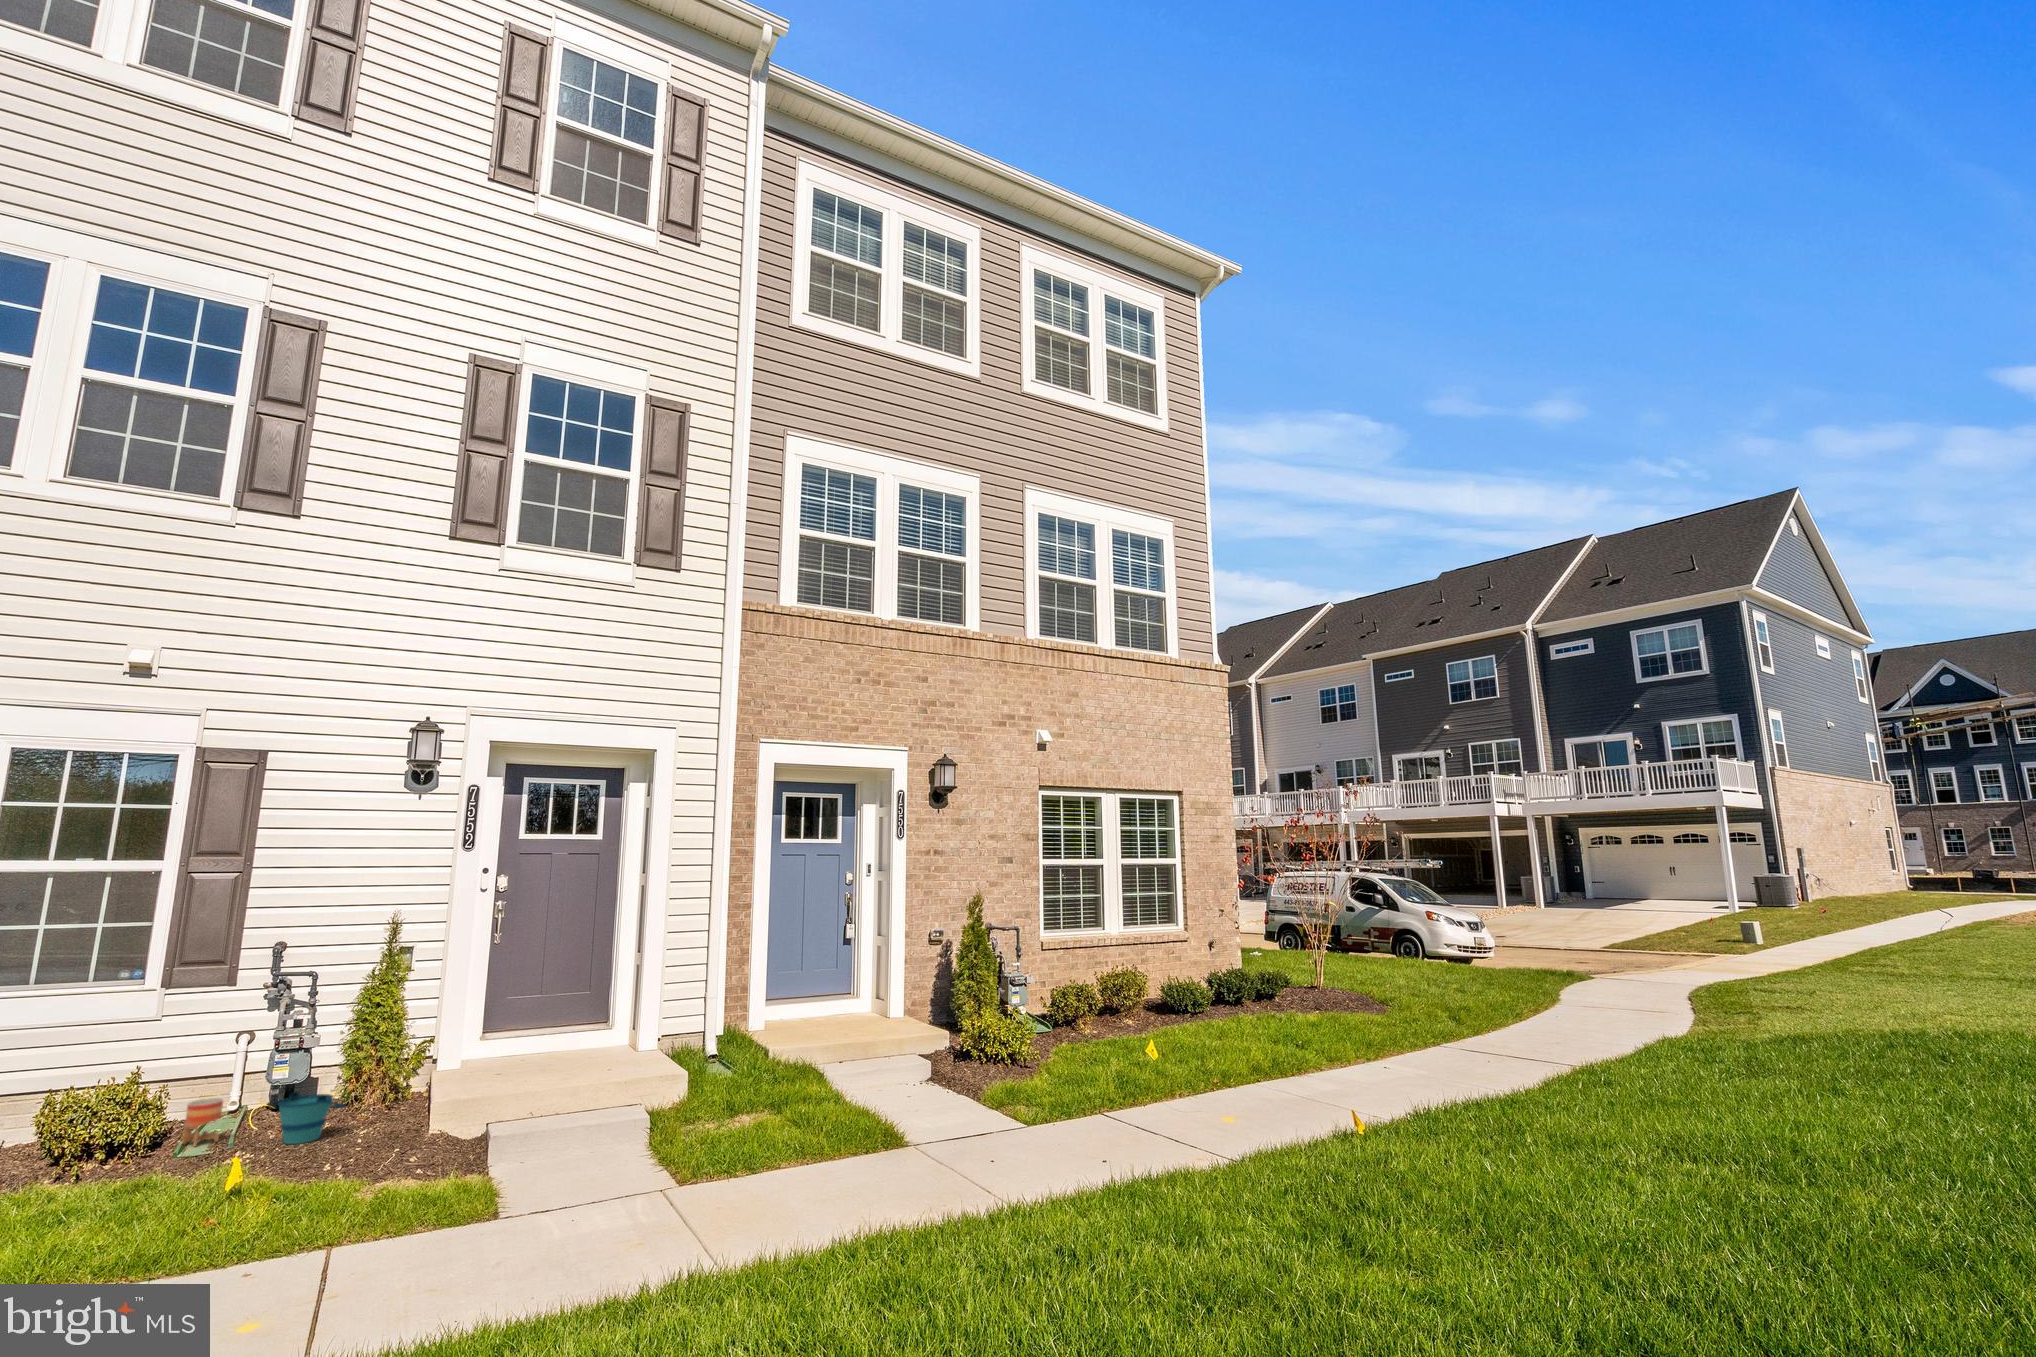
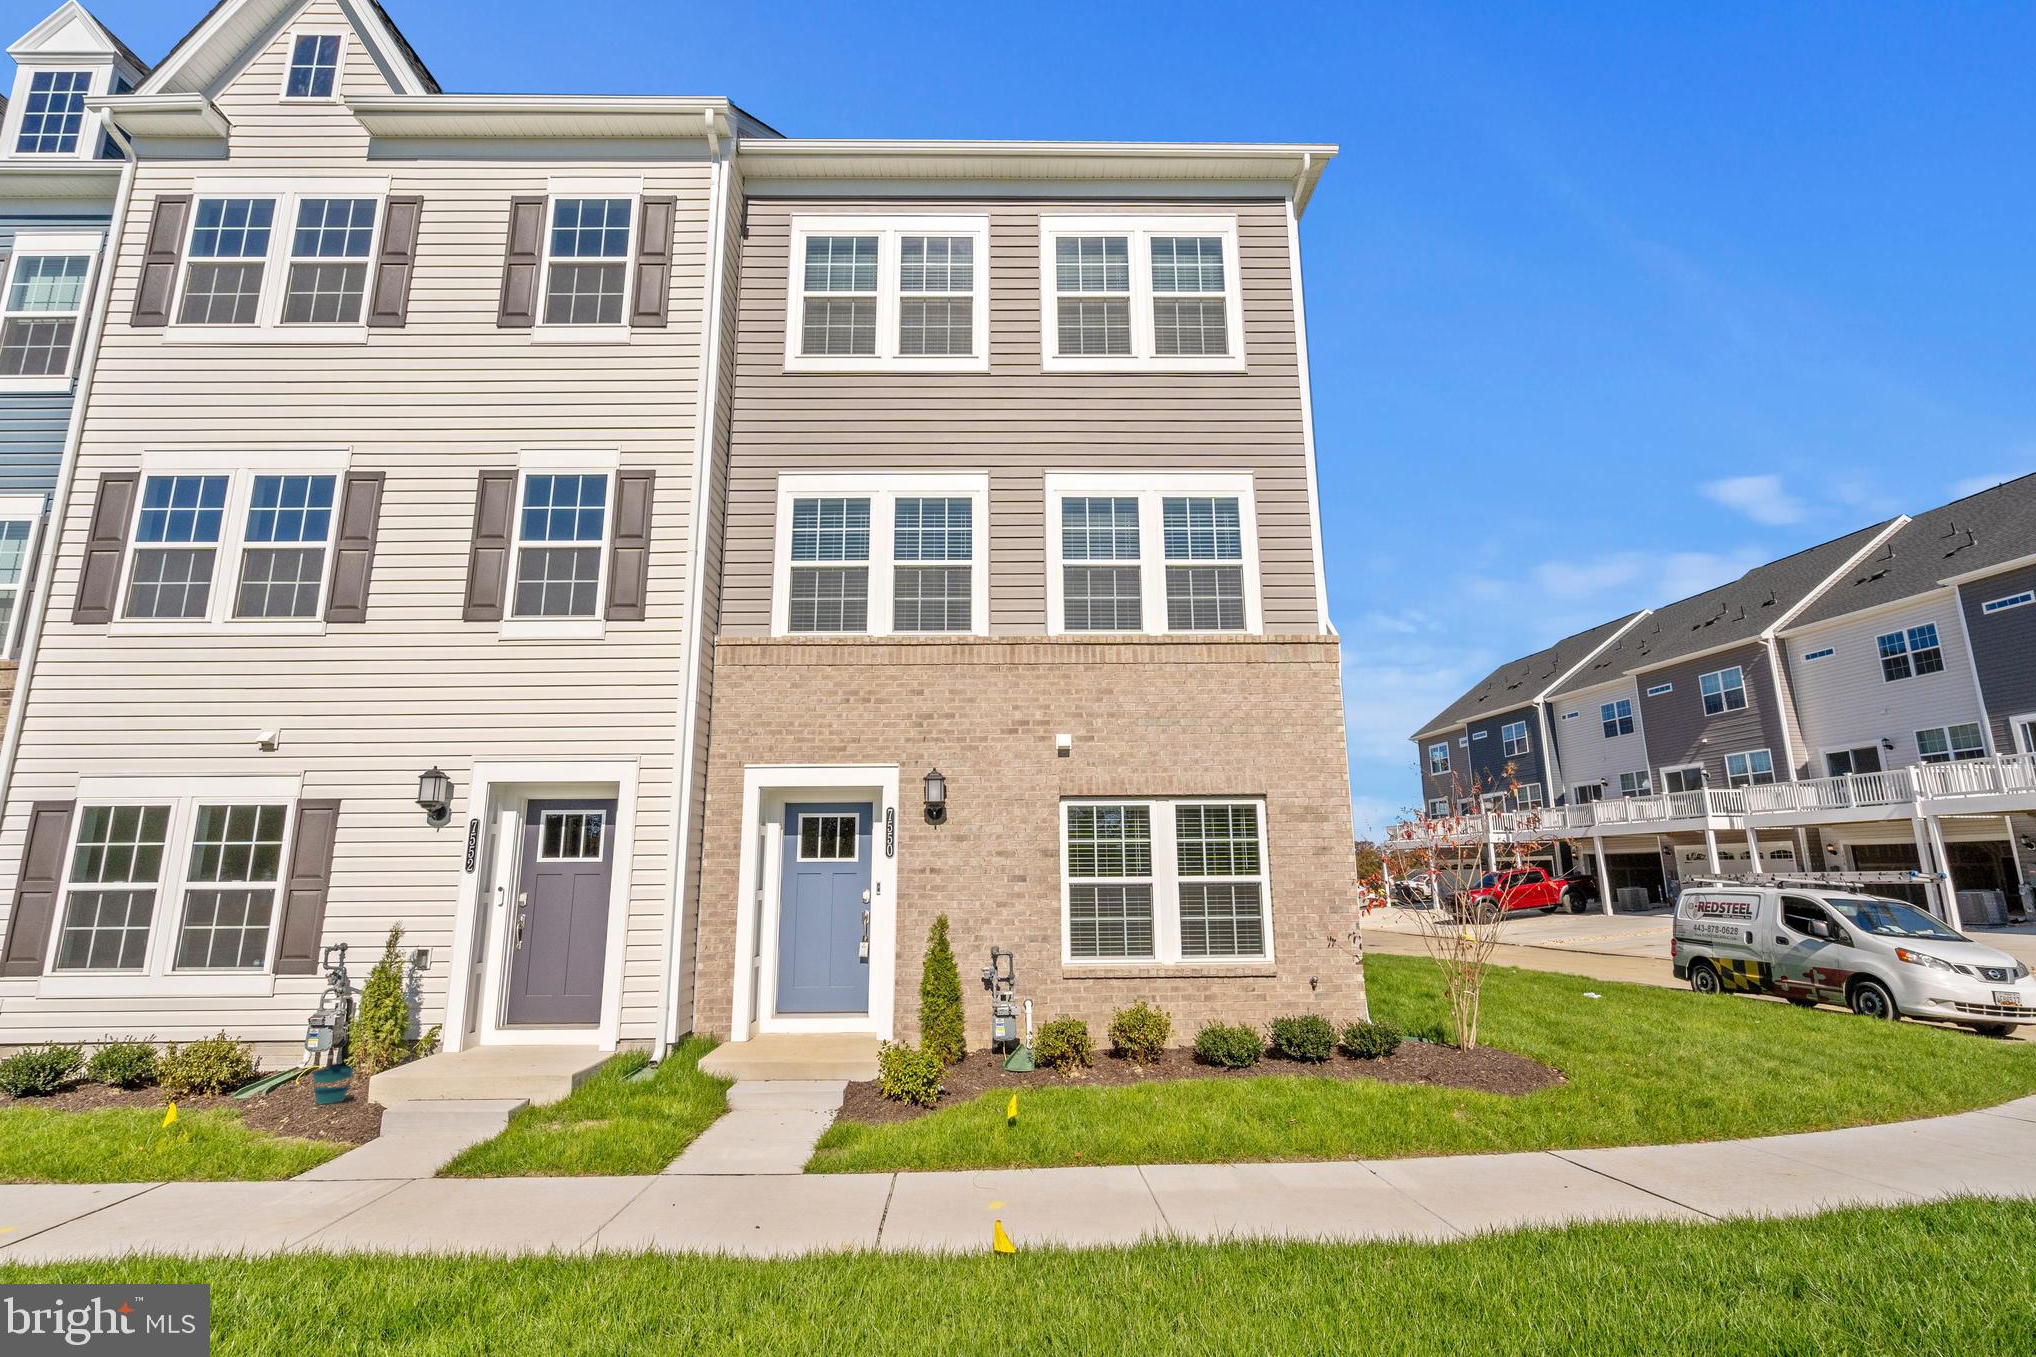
planter: present [182,1098,223,1147] -> none [276,1062,304,1098]

